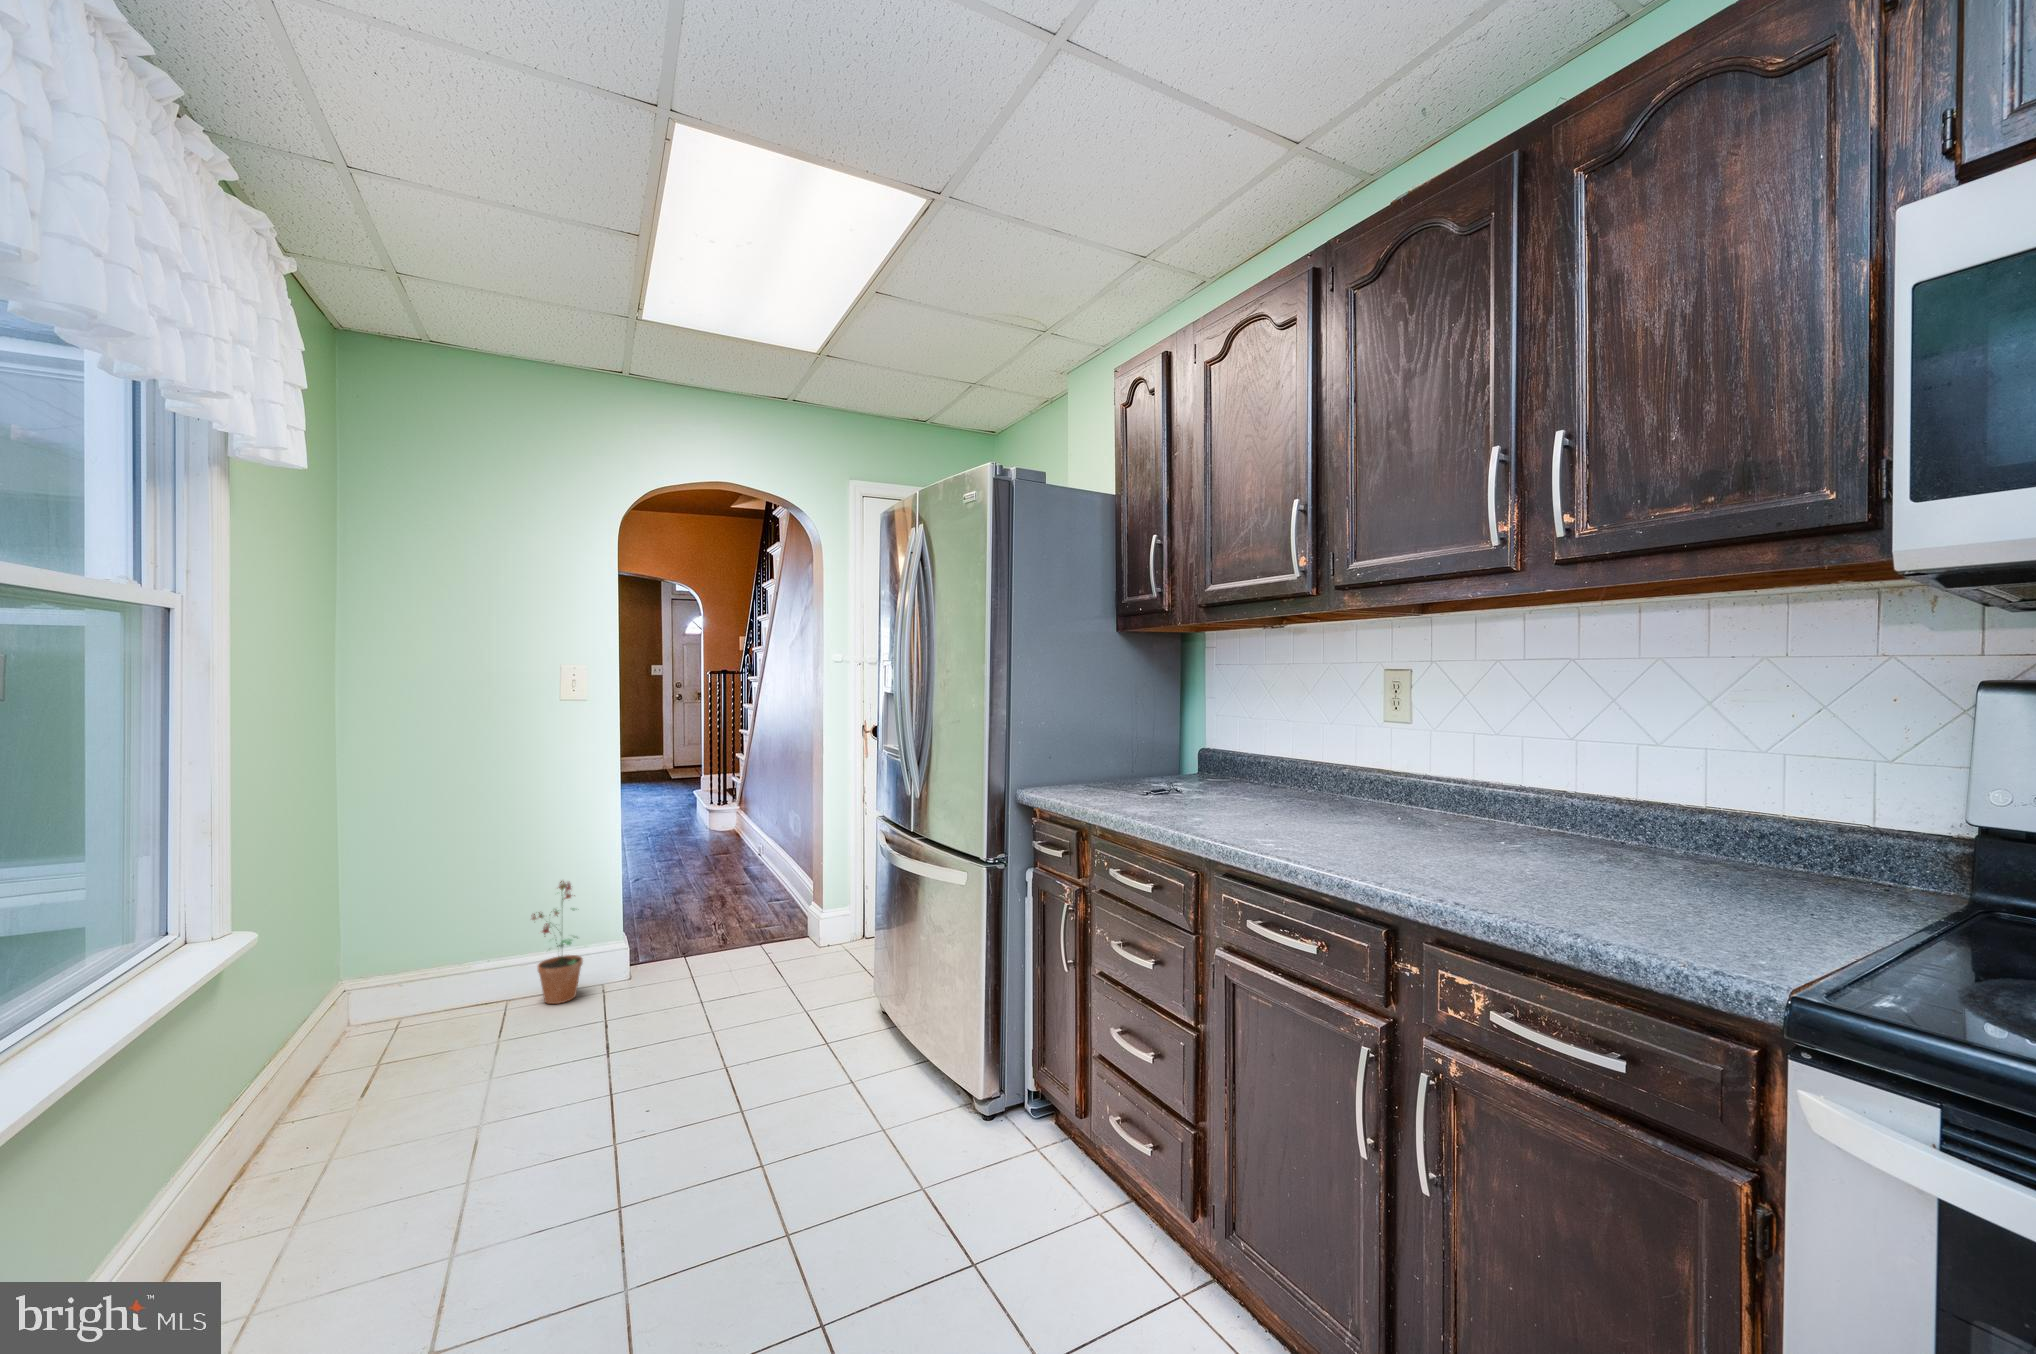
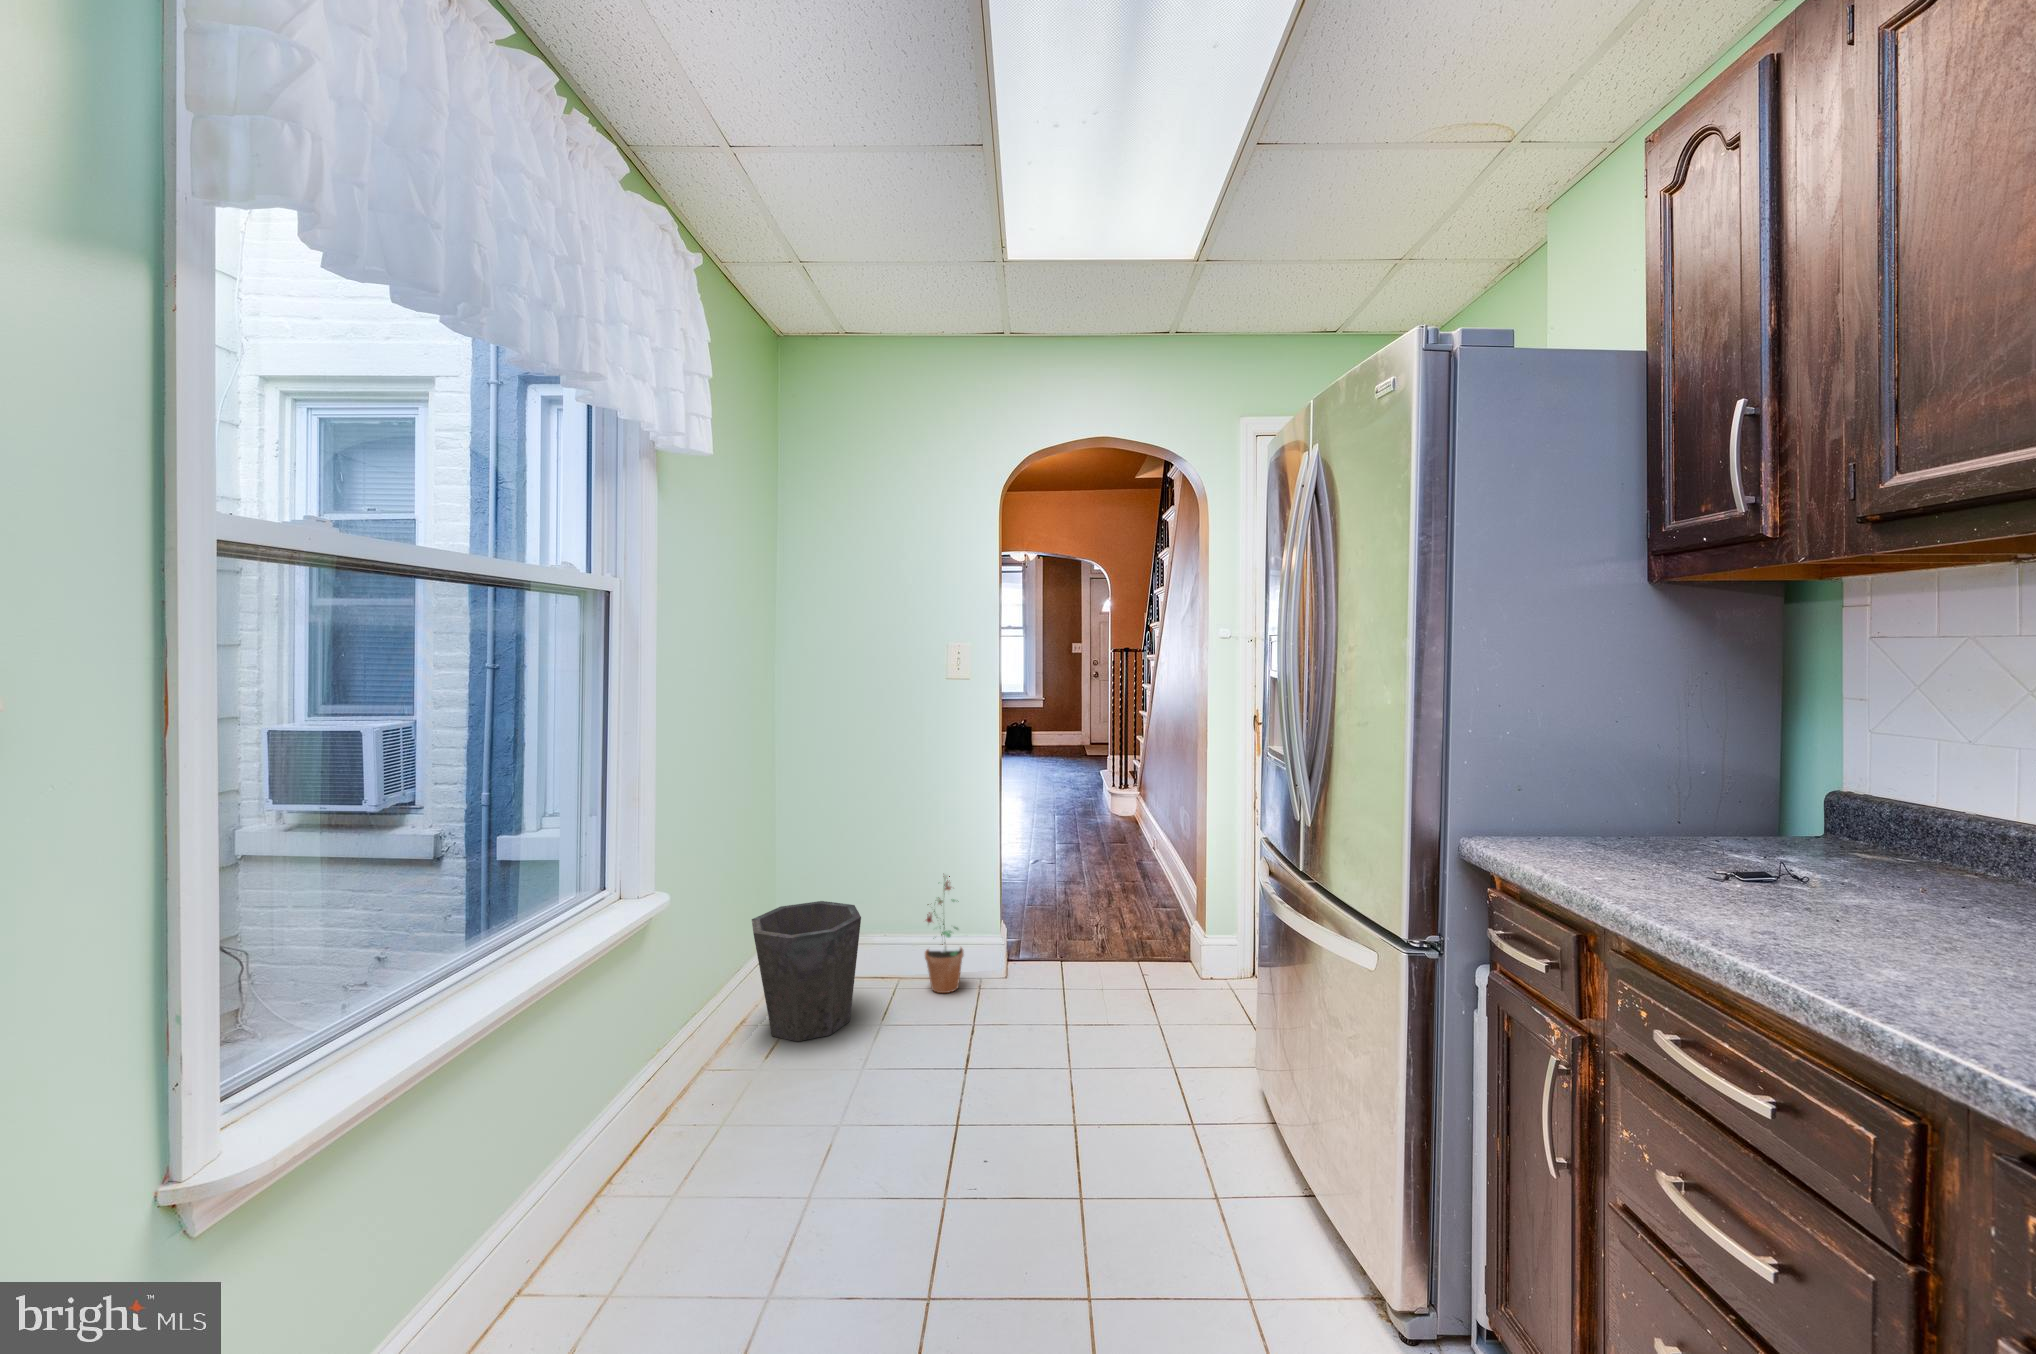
waste bin: none [321,925,471,1077] -> present [752,901,861,1042]

